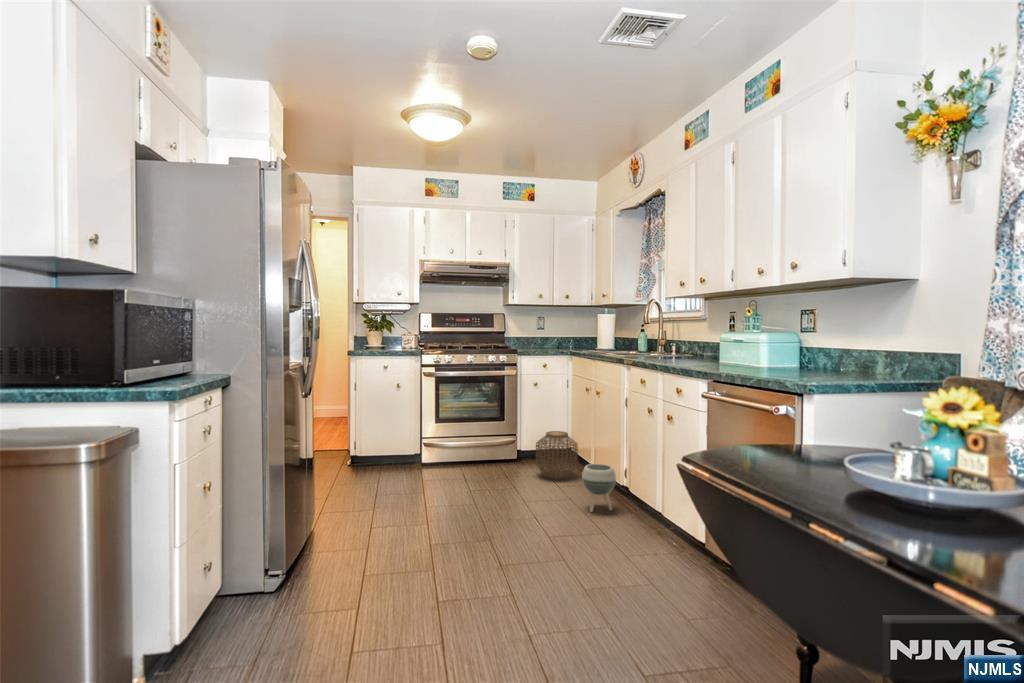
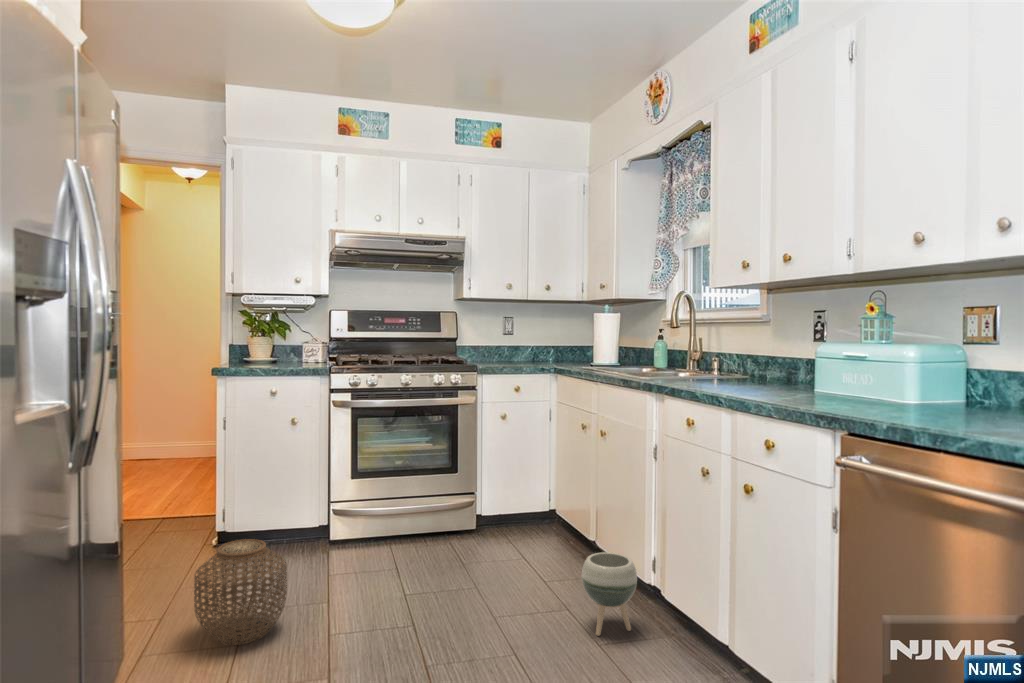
woven basket: present [536,431,578,479] -> present [194,539,287,645]

